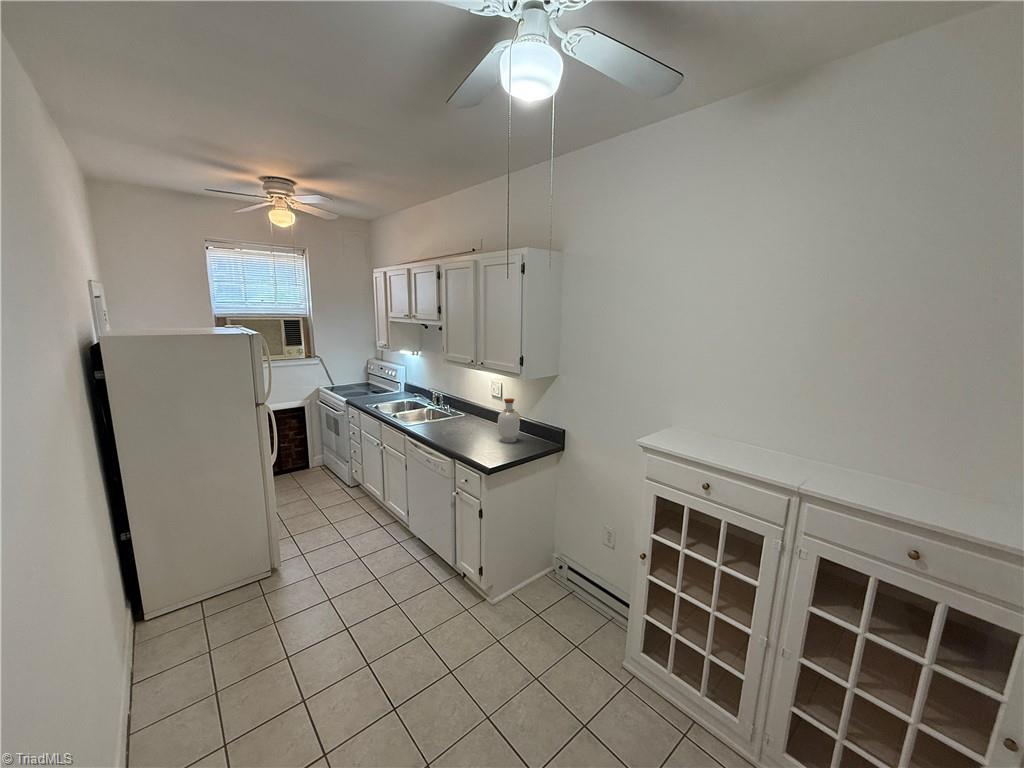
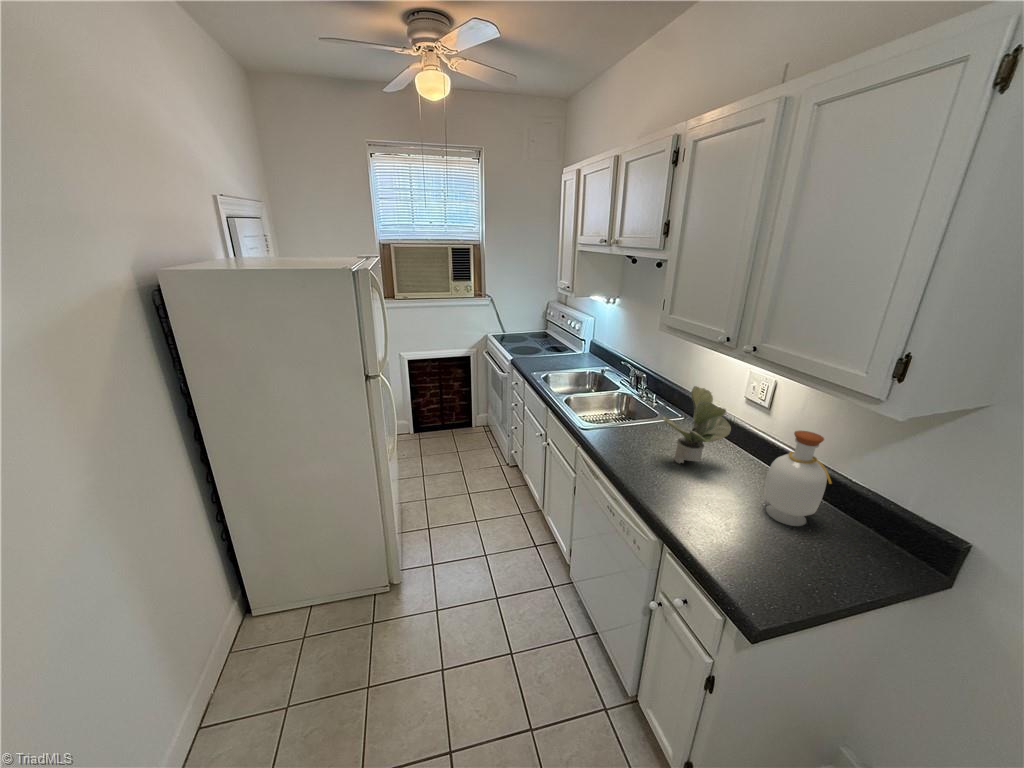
potted plant: none [450,389,484,432] -> present [663,386,731,464]

